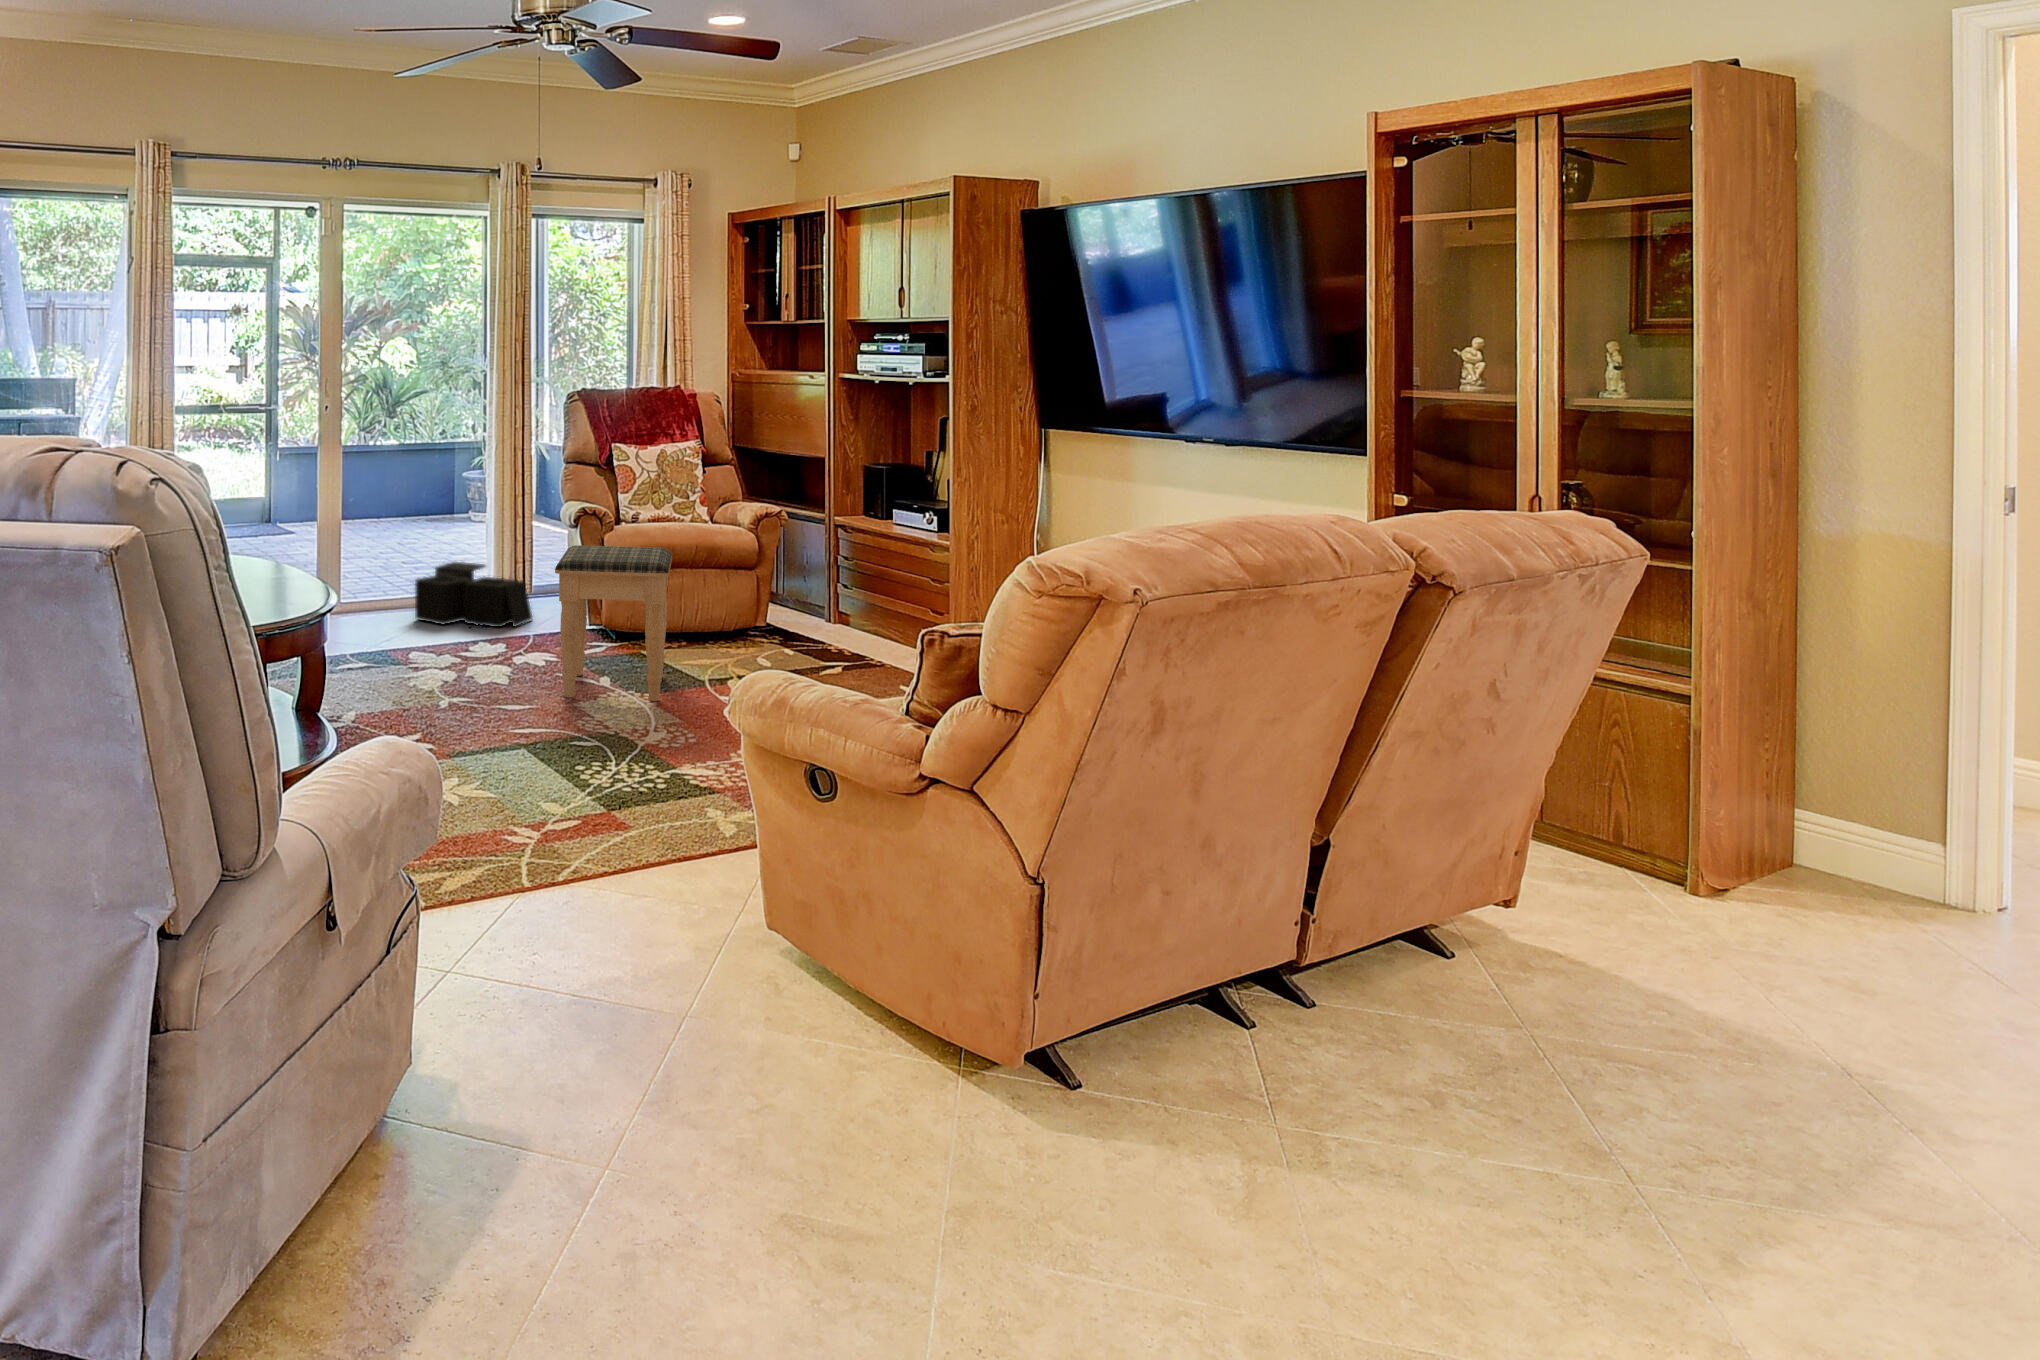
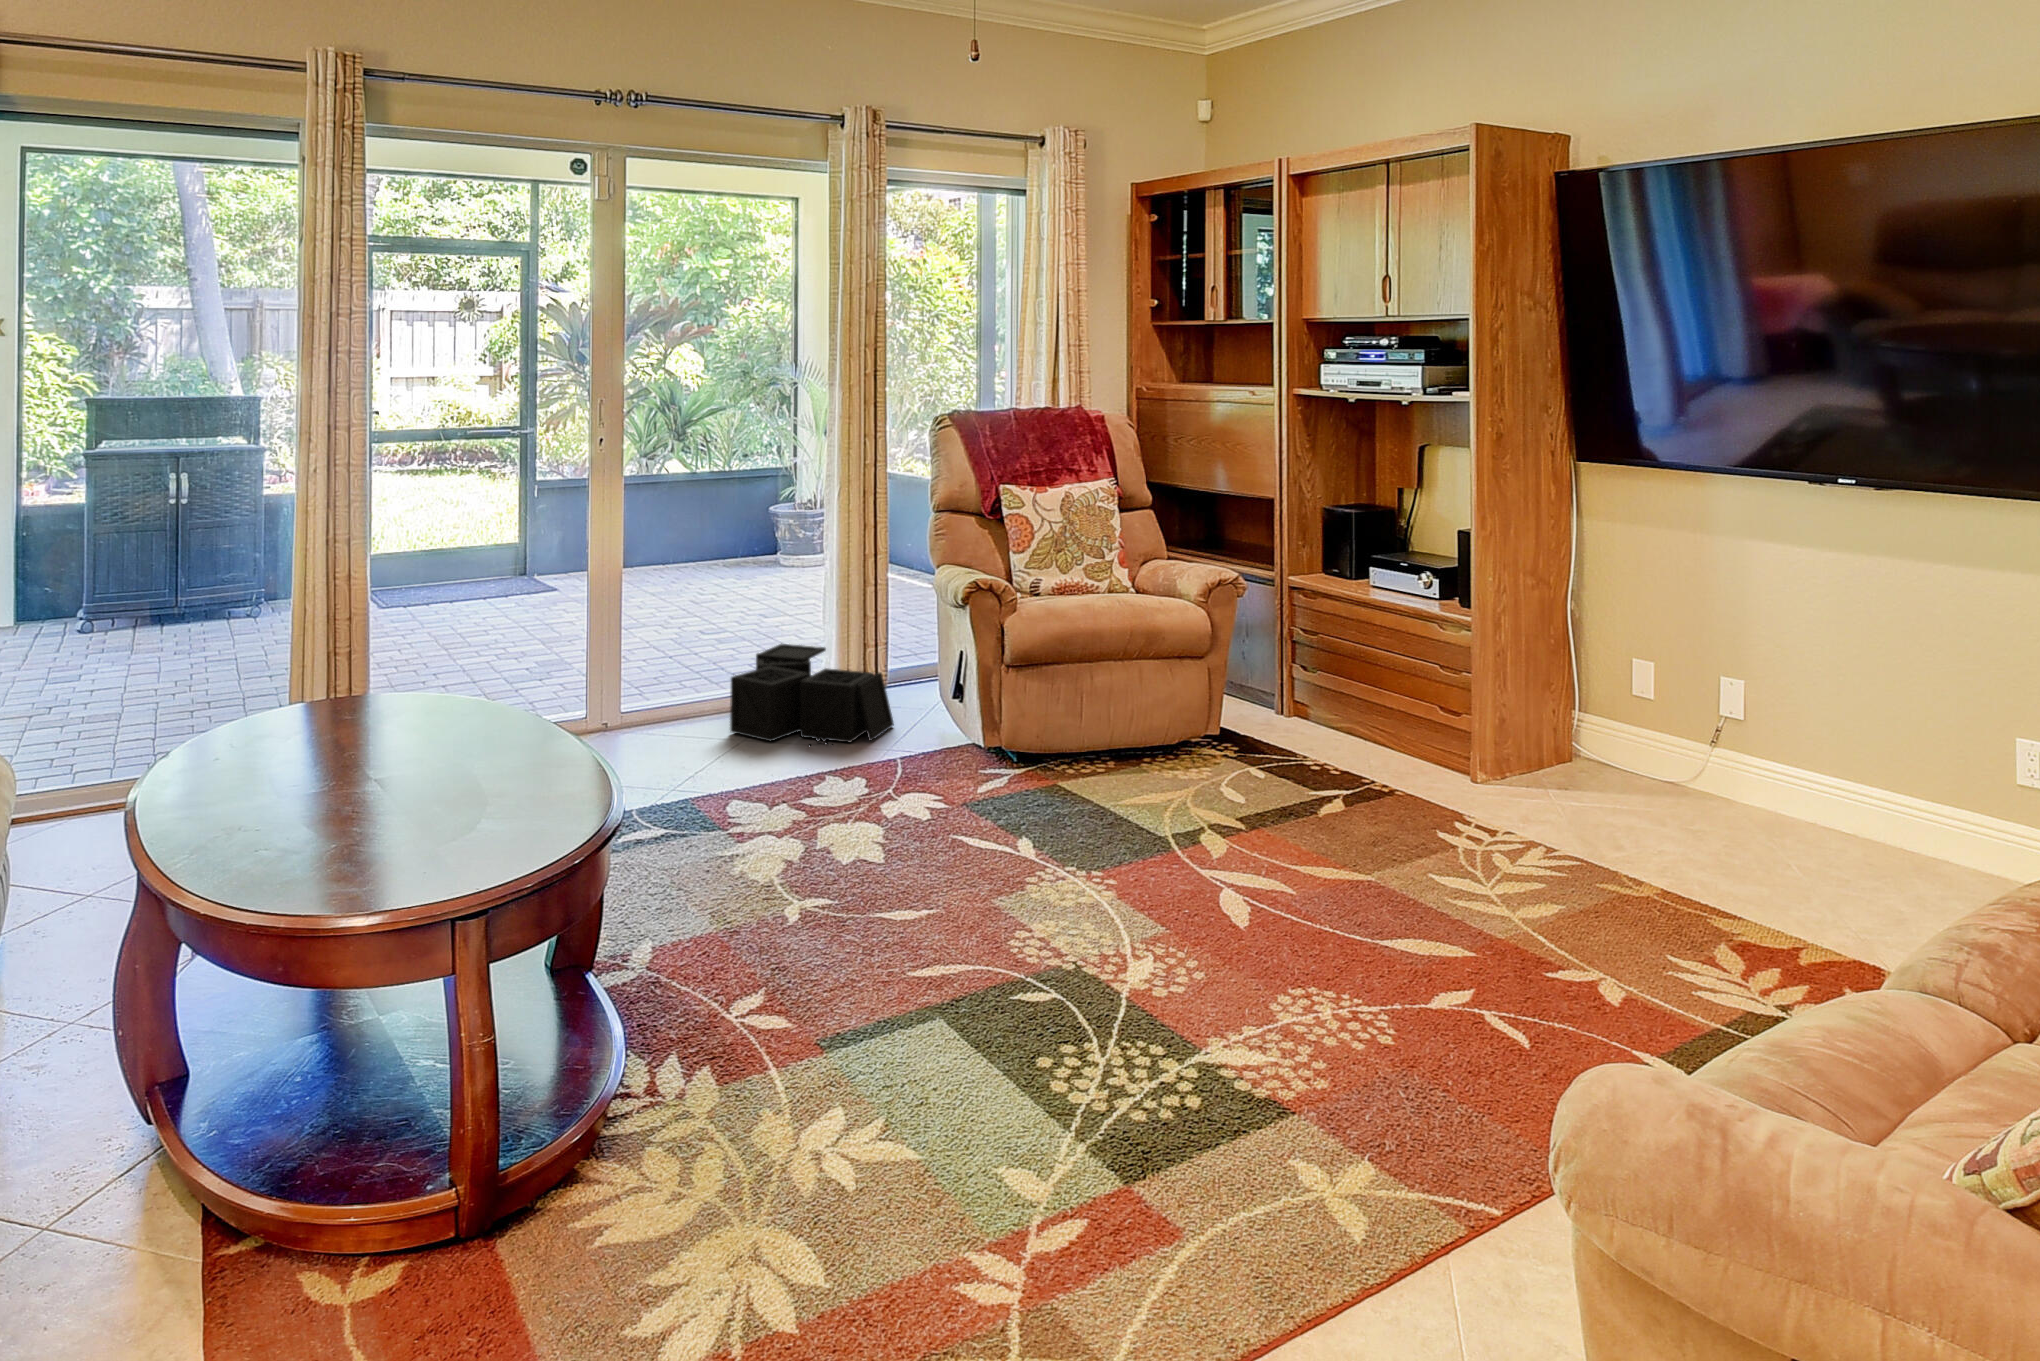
footstool: present [555,545,672,701] -> none [959,643,1130,883]

